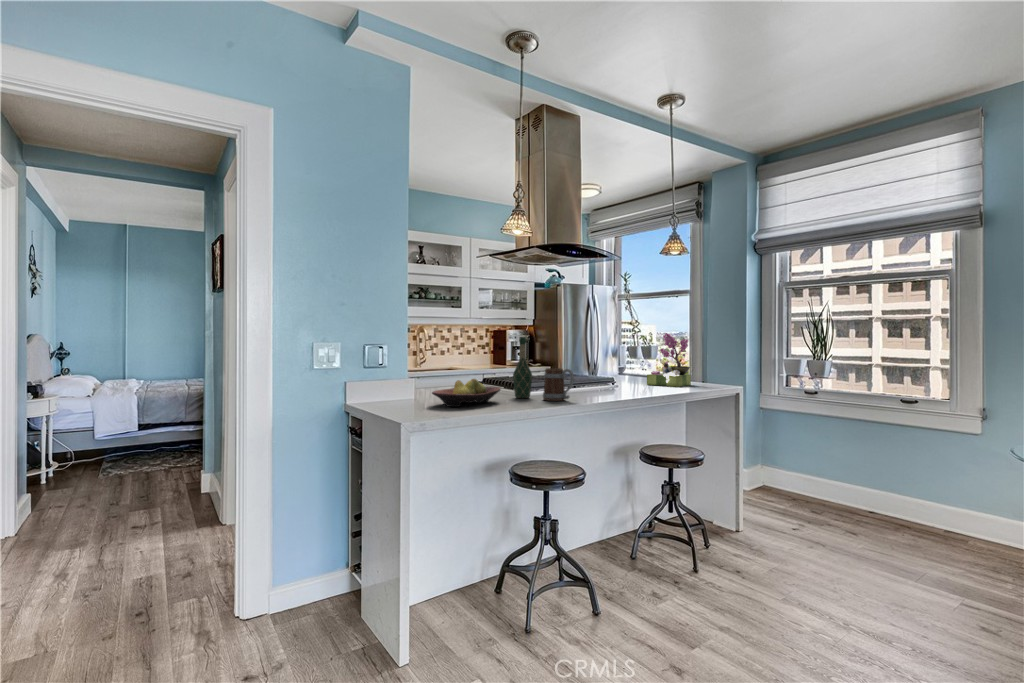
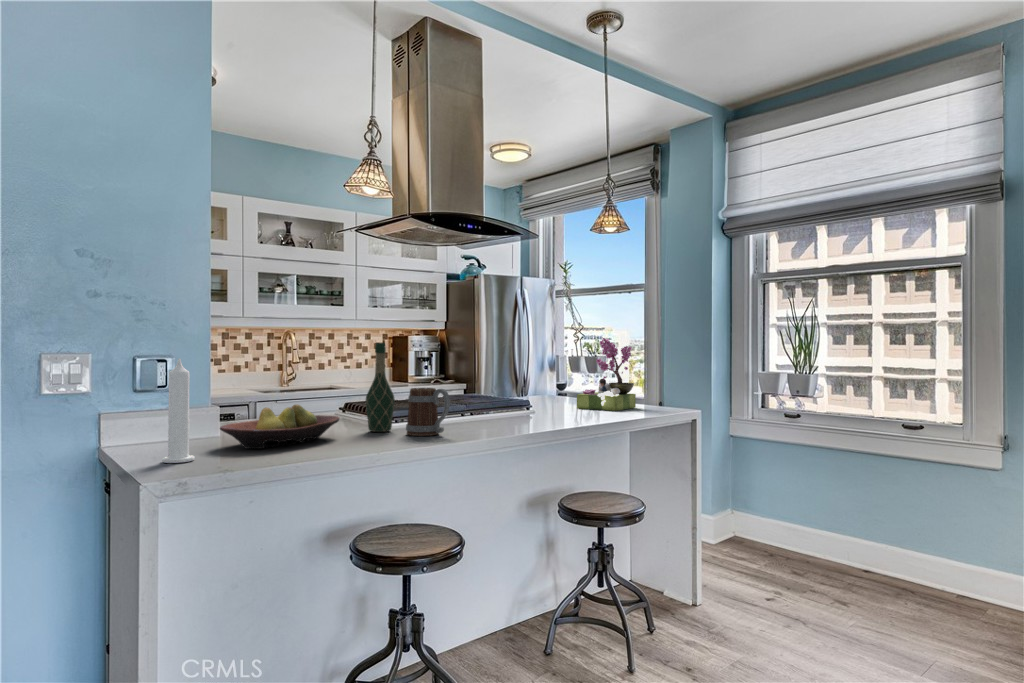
candle: none [408,348,427,414] -> present [162,358,195,463]

